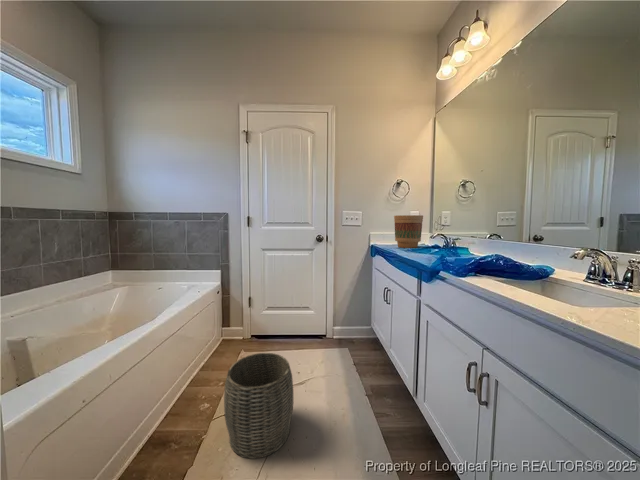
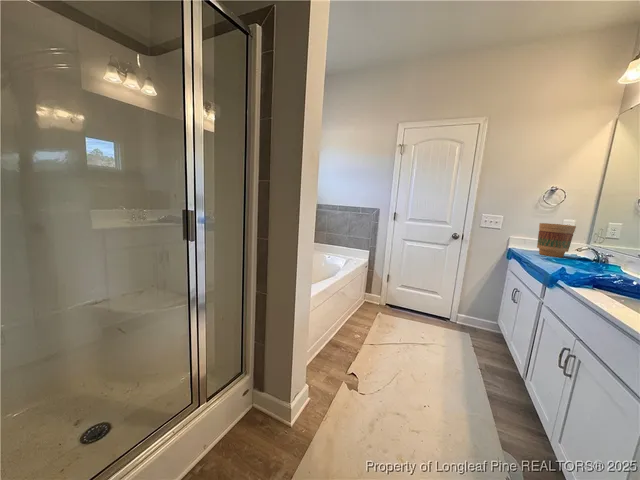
woven basket: present [224,353,294,459] -> none [374,312,421,372]

